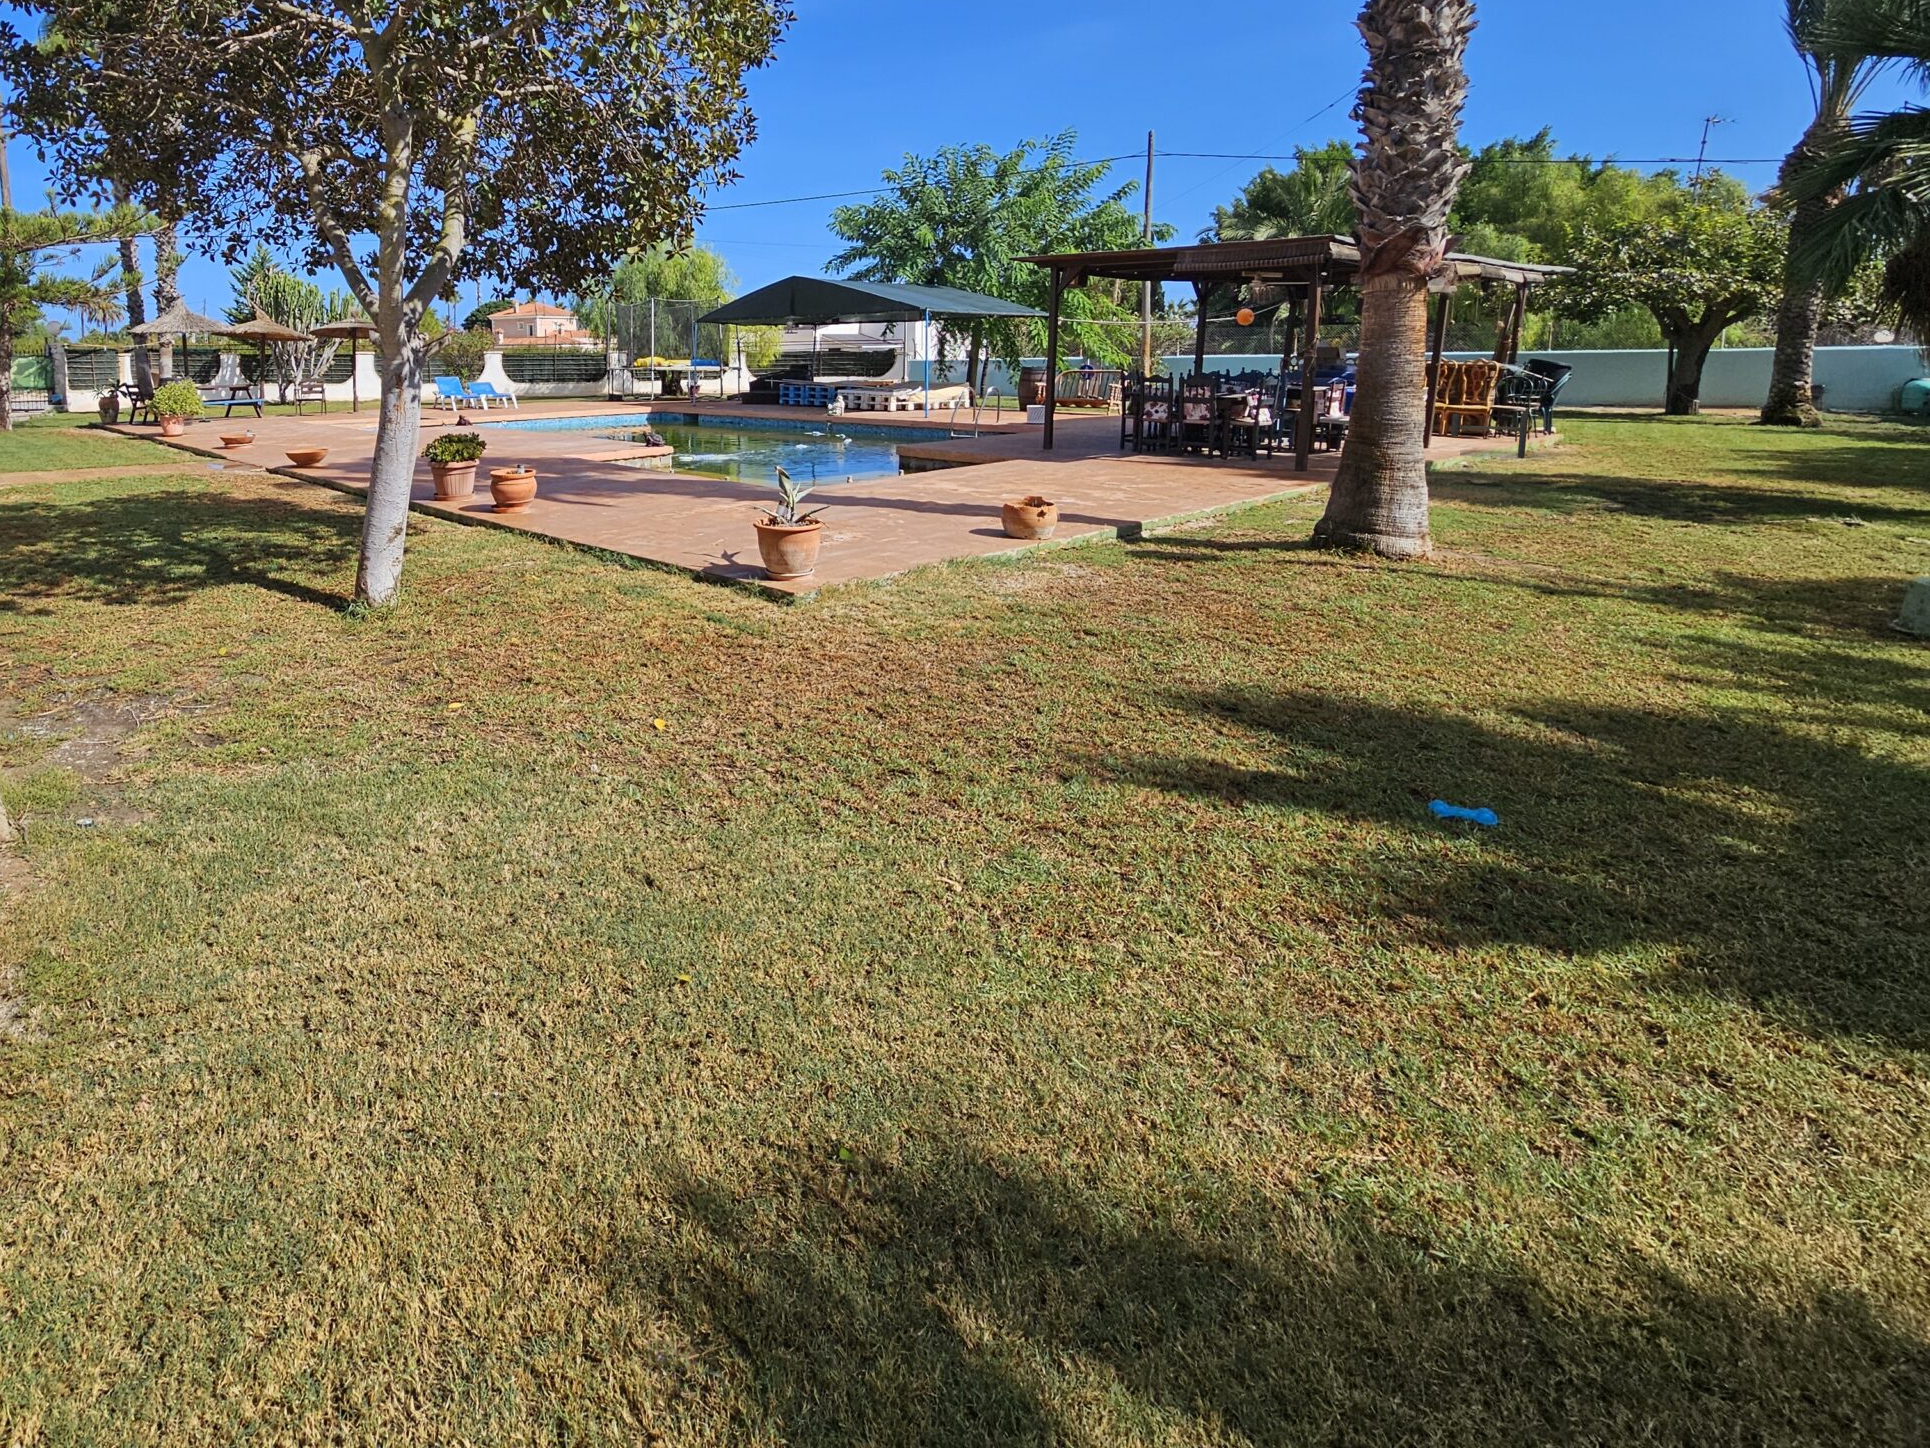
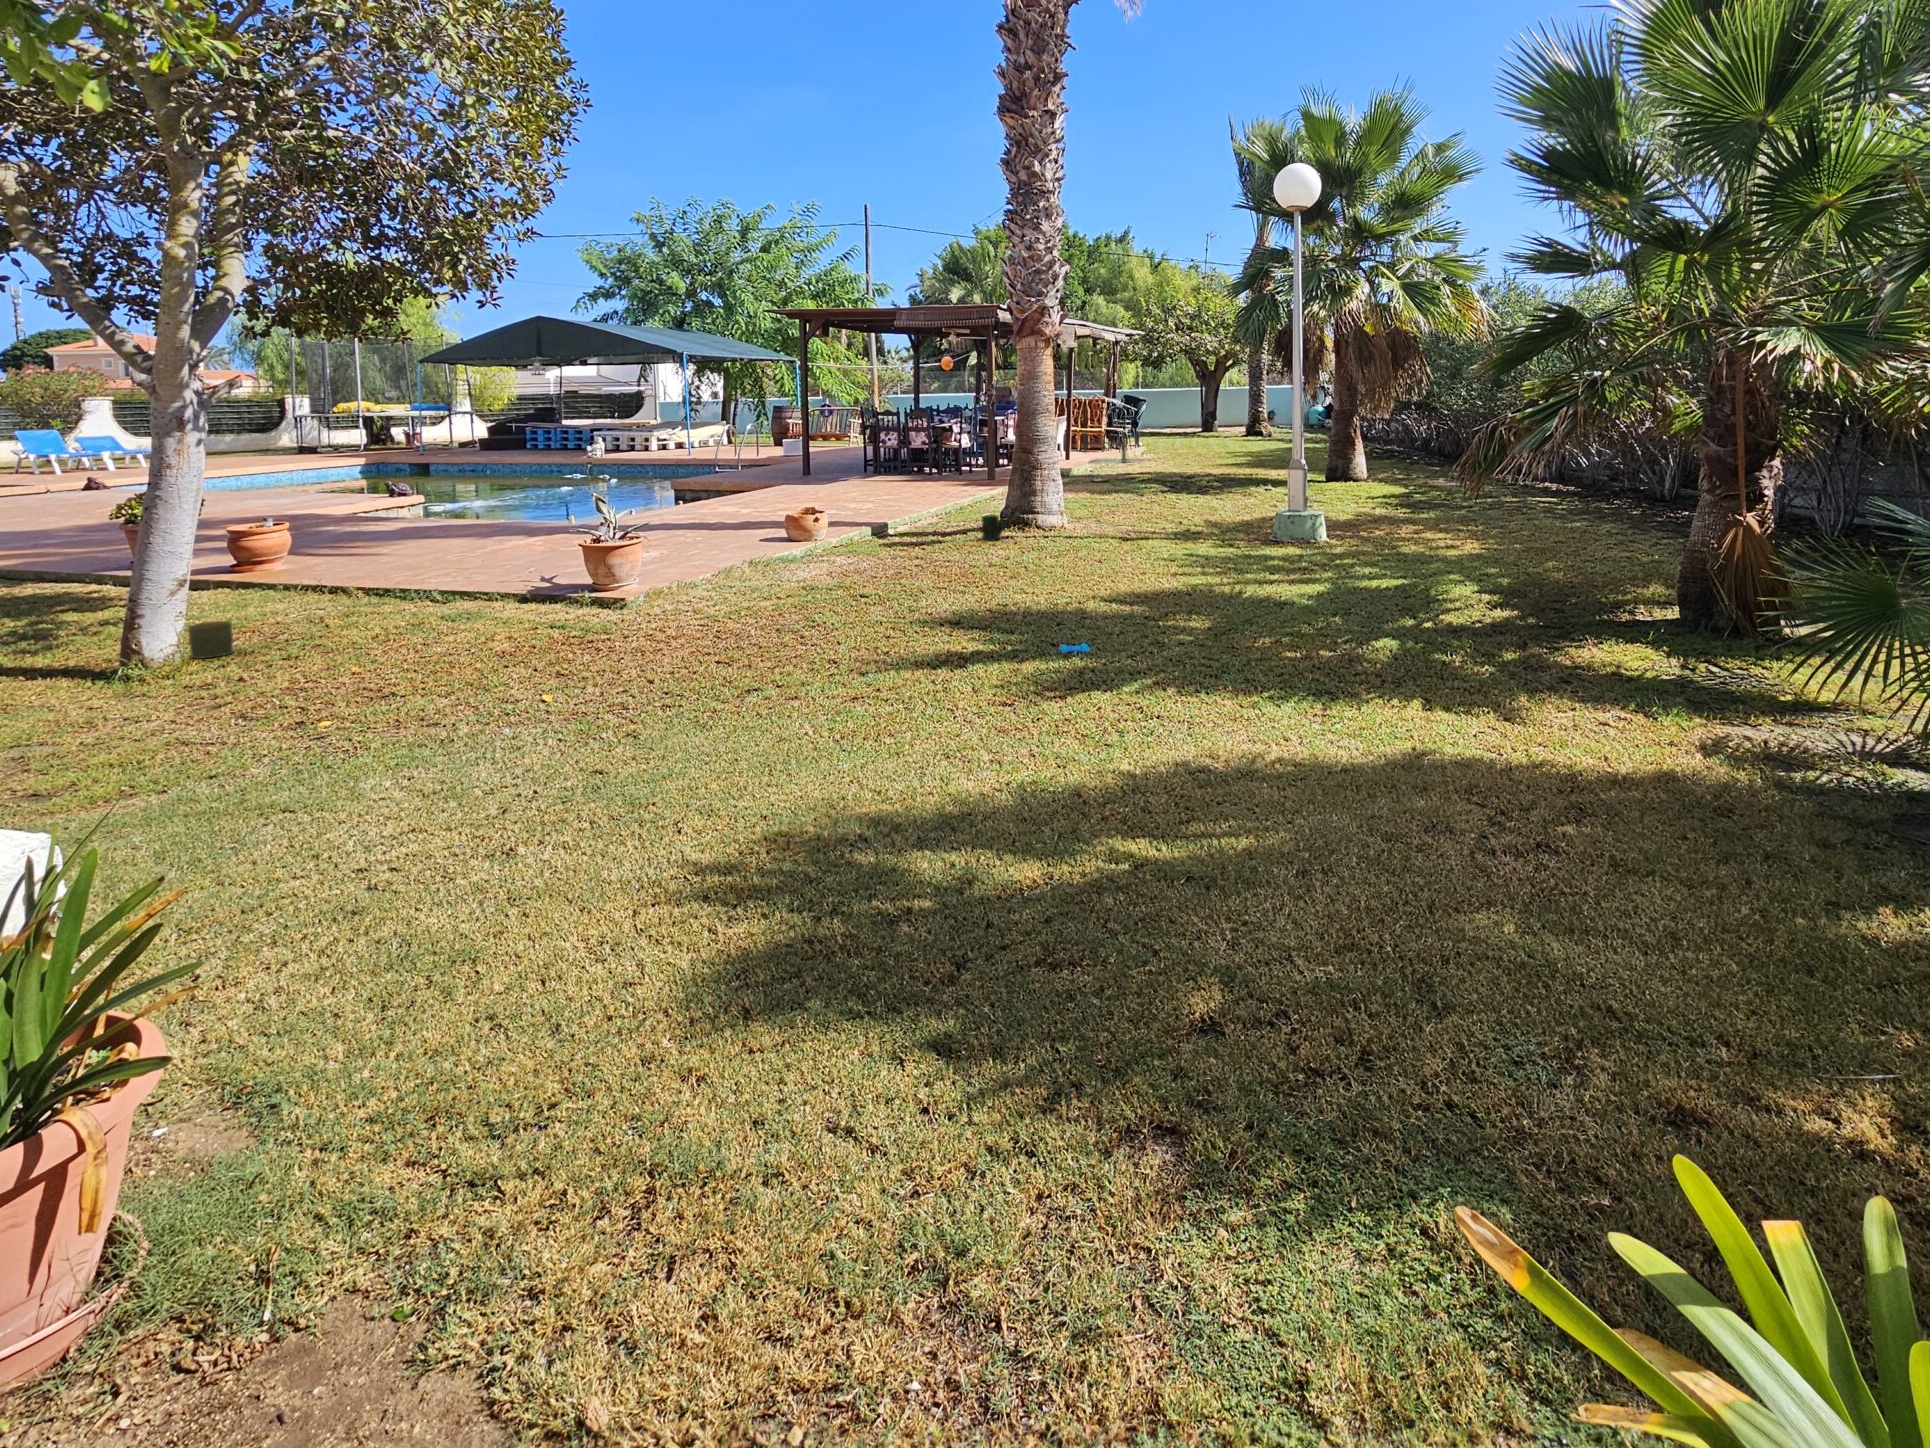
watering can: none [1270,525,1337,565] -> present [982,512,1015,541]
planter: none [409,570,443,605] -> present [188,621,233,659]

